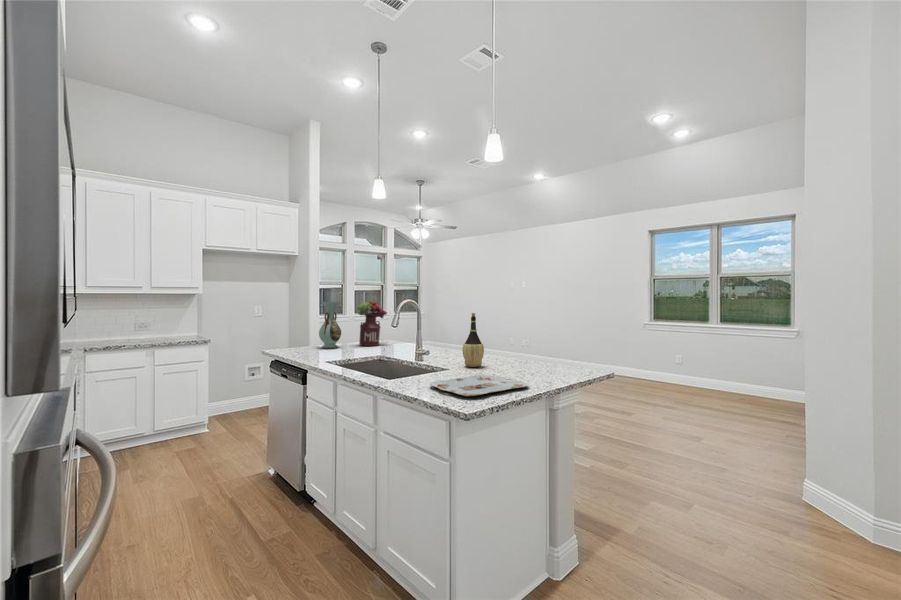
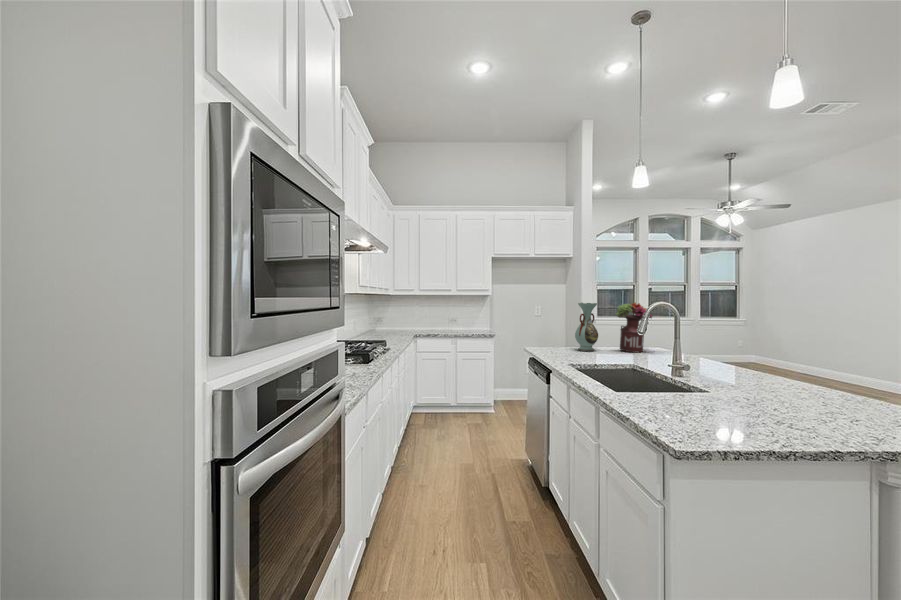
wine bottle: present [462,313,484,367] -> none [731,319,767,392]
serving tray: present [430,375,528,396] -> none [657,402,819,432]

